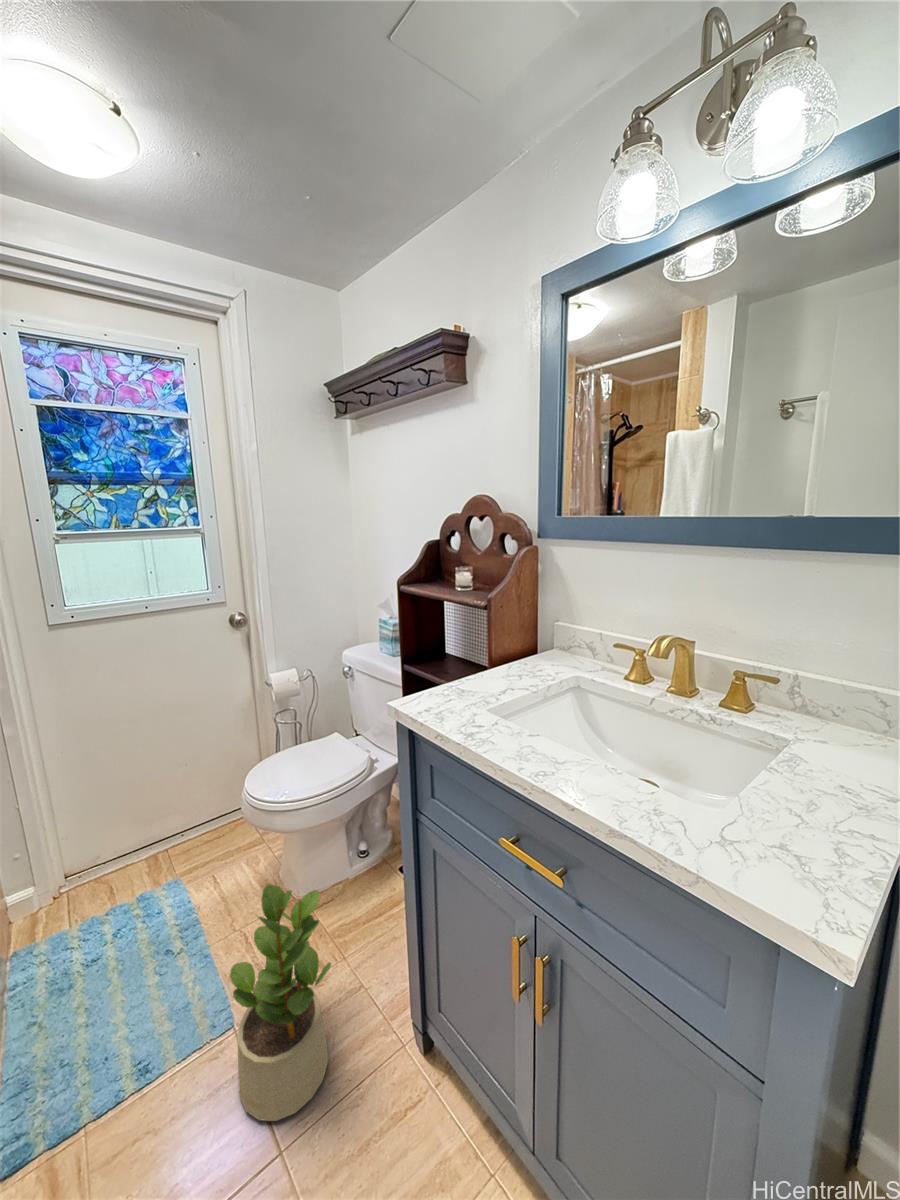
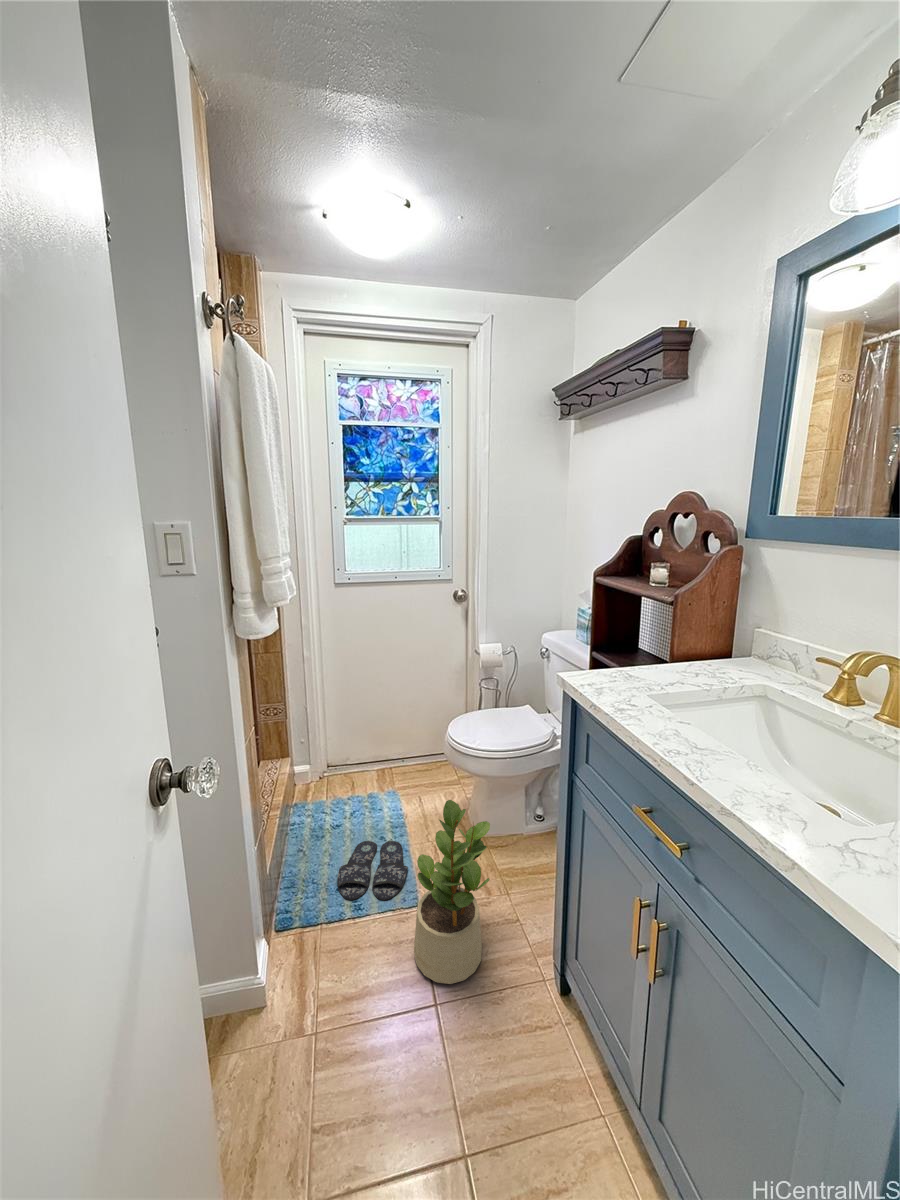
slippers: none [104,950,213,1066] -> present [337,841,408,900]

